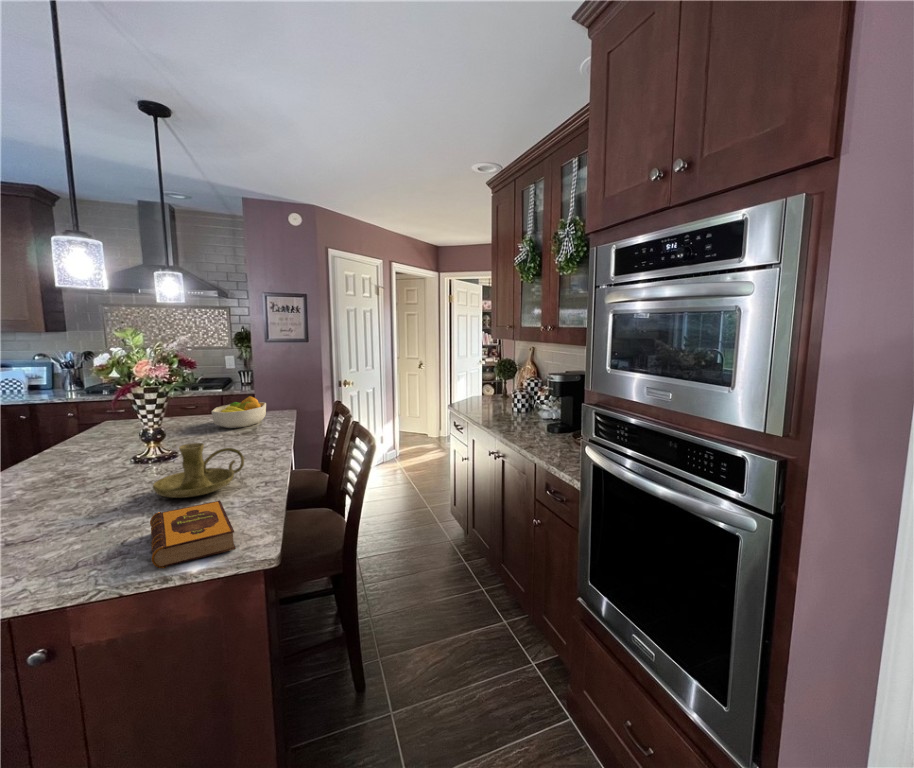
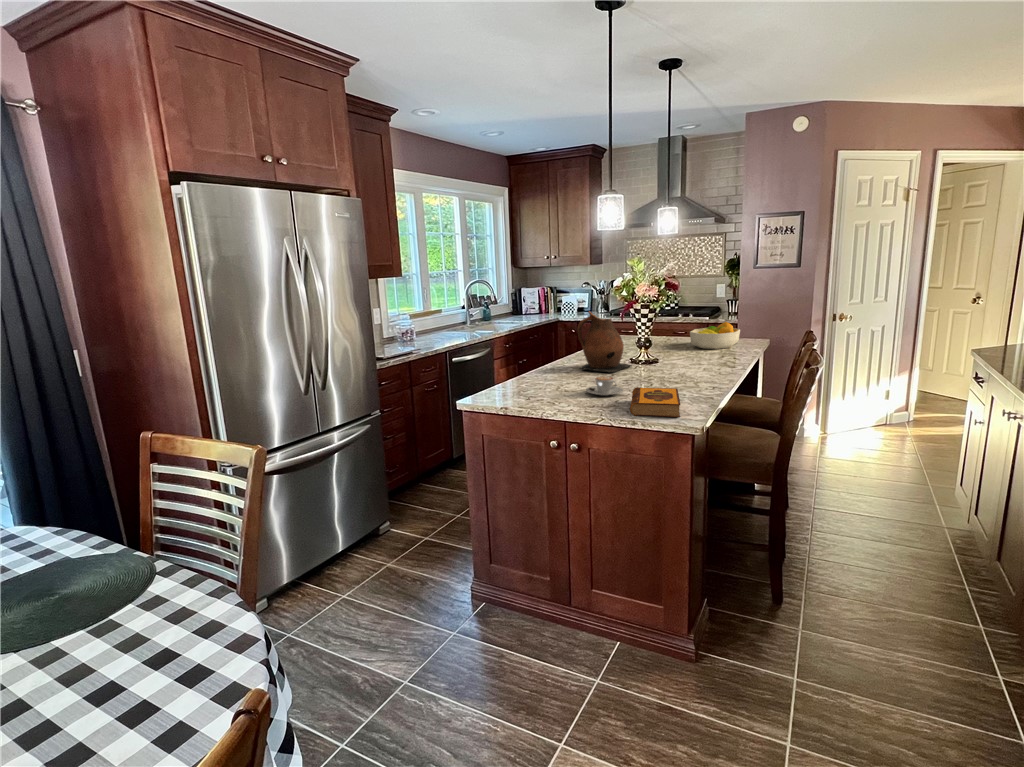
ceramic pitcher: none [39,404,141,490] -> present [577,311,631,373]
candle holder: present [153,443,244,498] -> none [637,348,703,386]
coffee cup: none [62,503,134,539] -> present [586,376,623,396]

